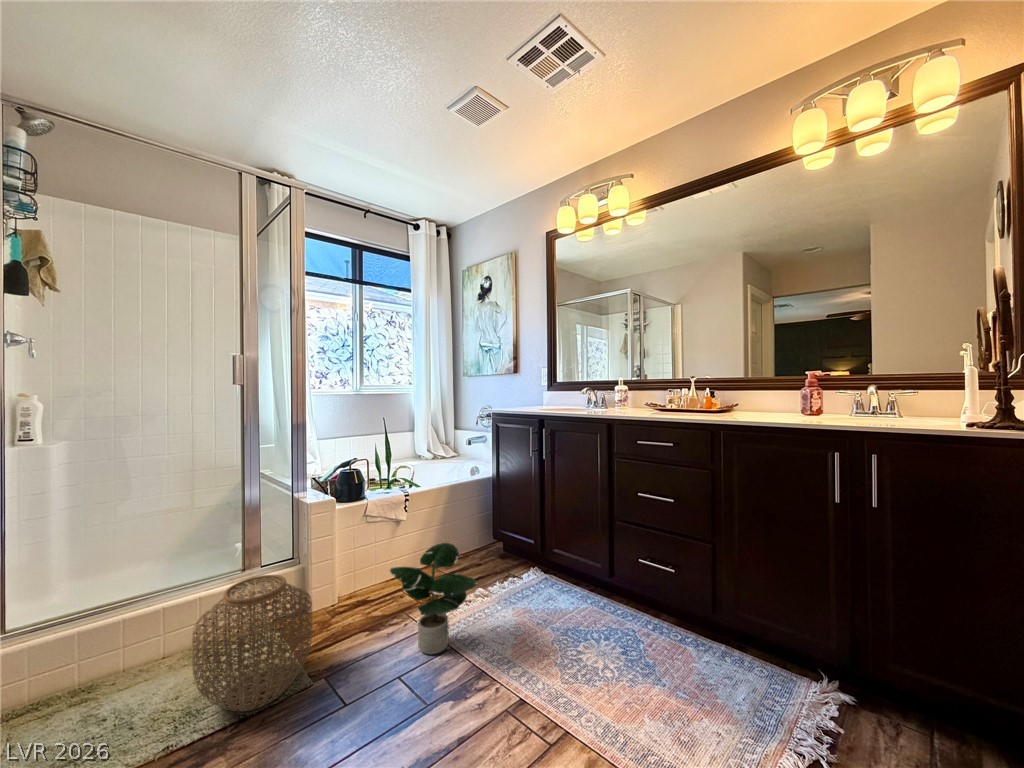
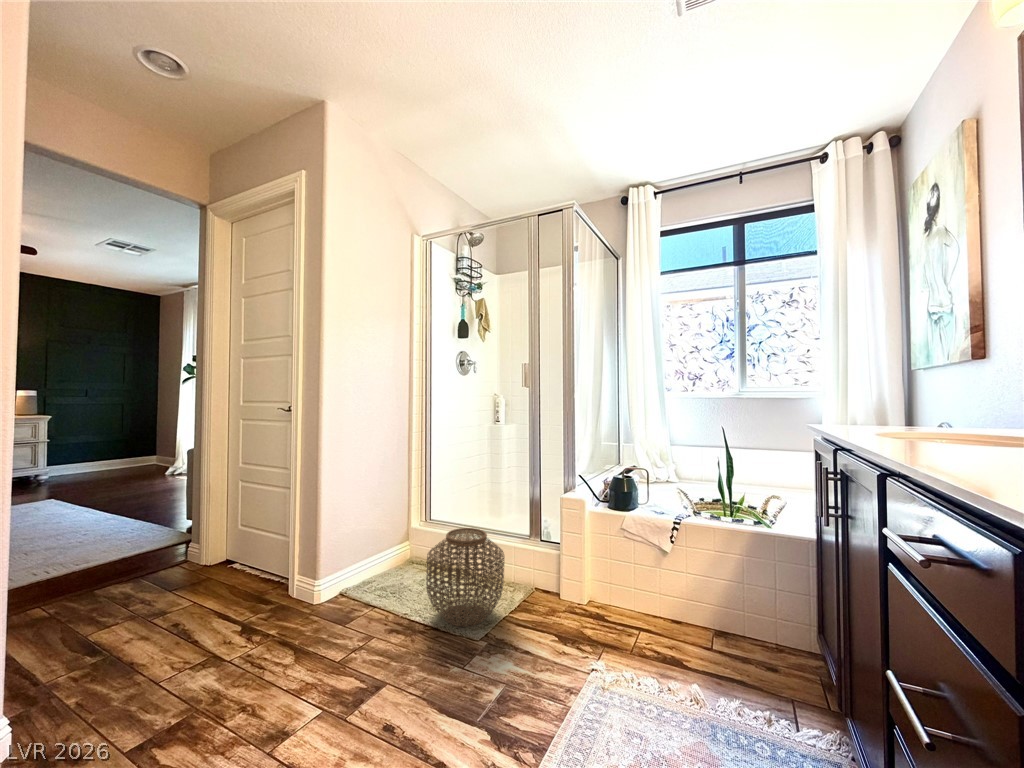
potted plant: present [390,543,477,654] -> none [521,573,617,702]

